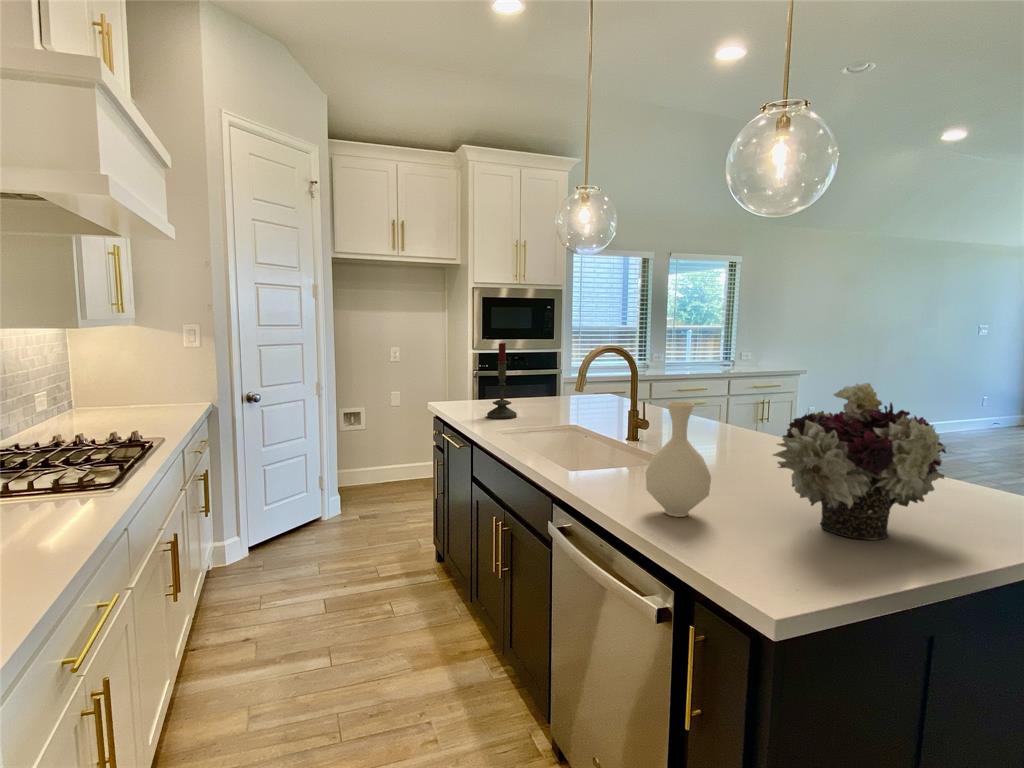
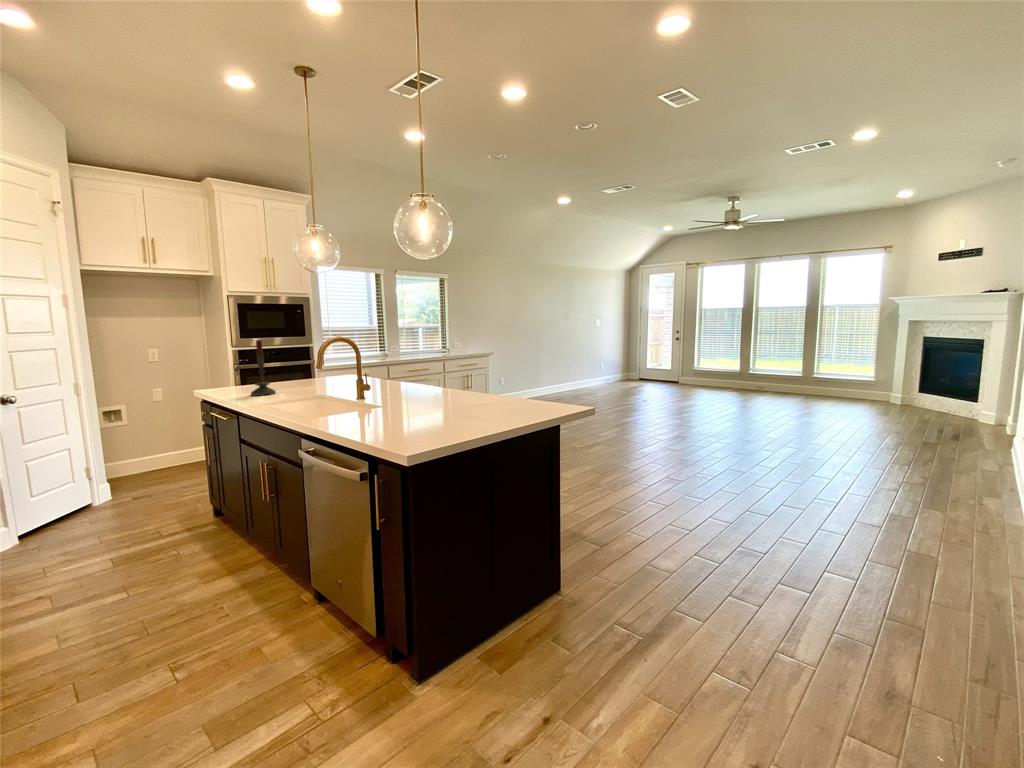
flower arrangement: present [773,383,946,540] -> none [415,351,493,426]
vase: present [646,402,711,517] -> none [351,367,387,429]

